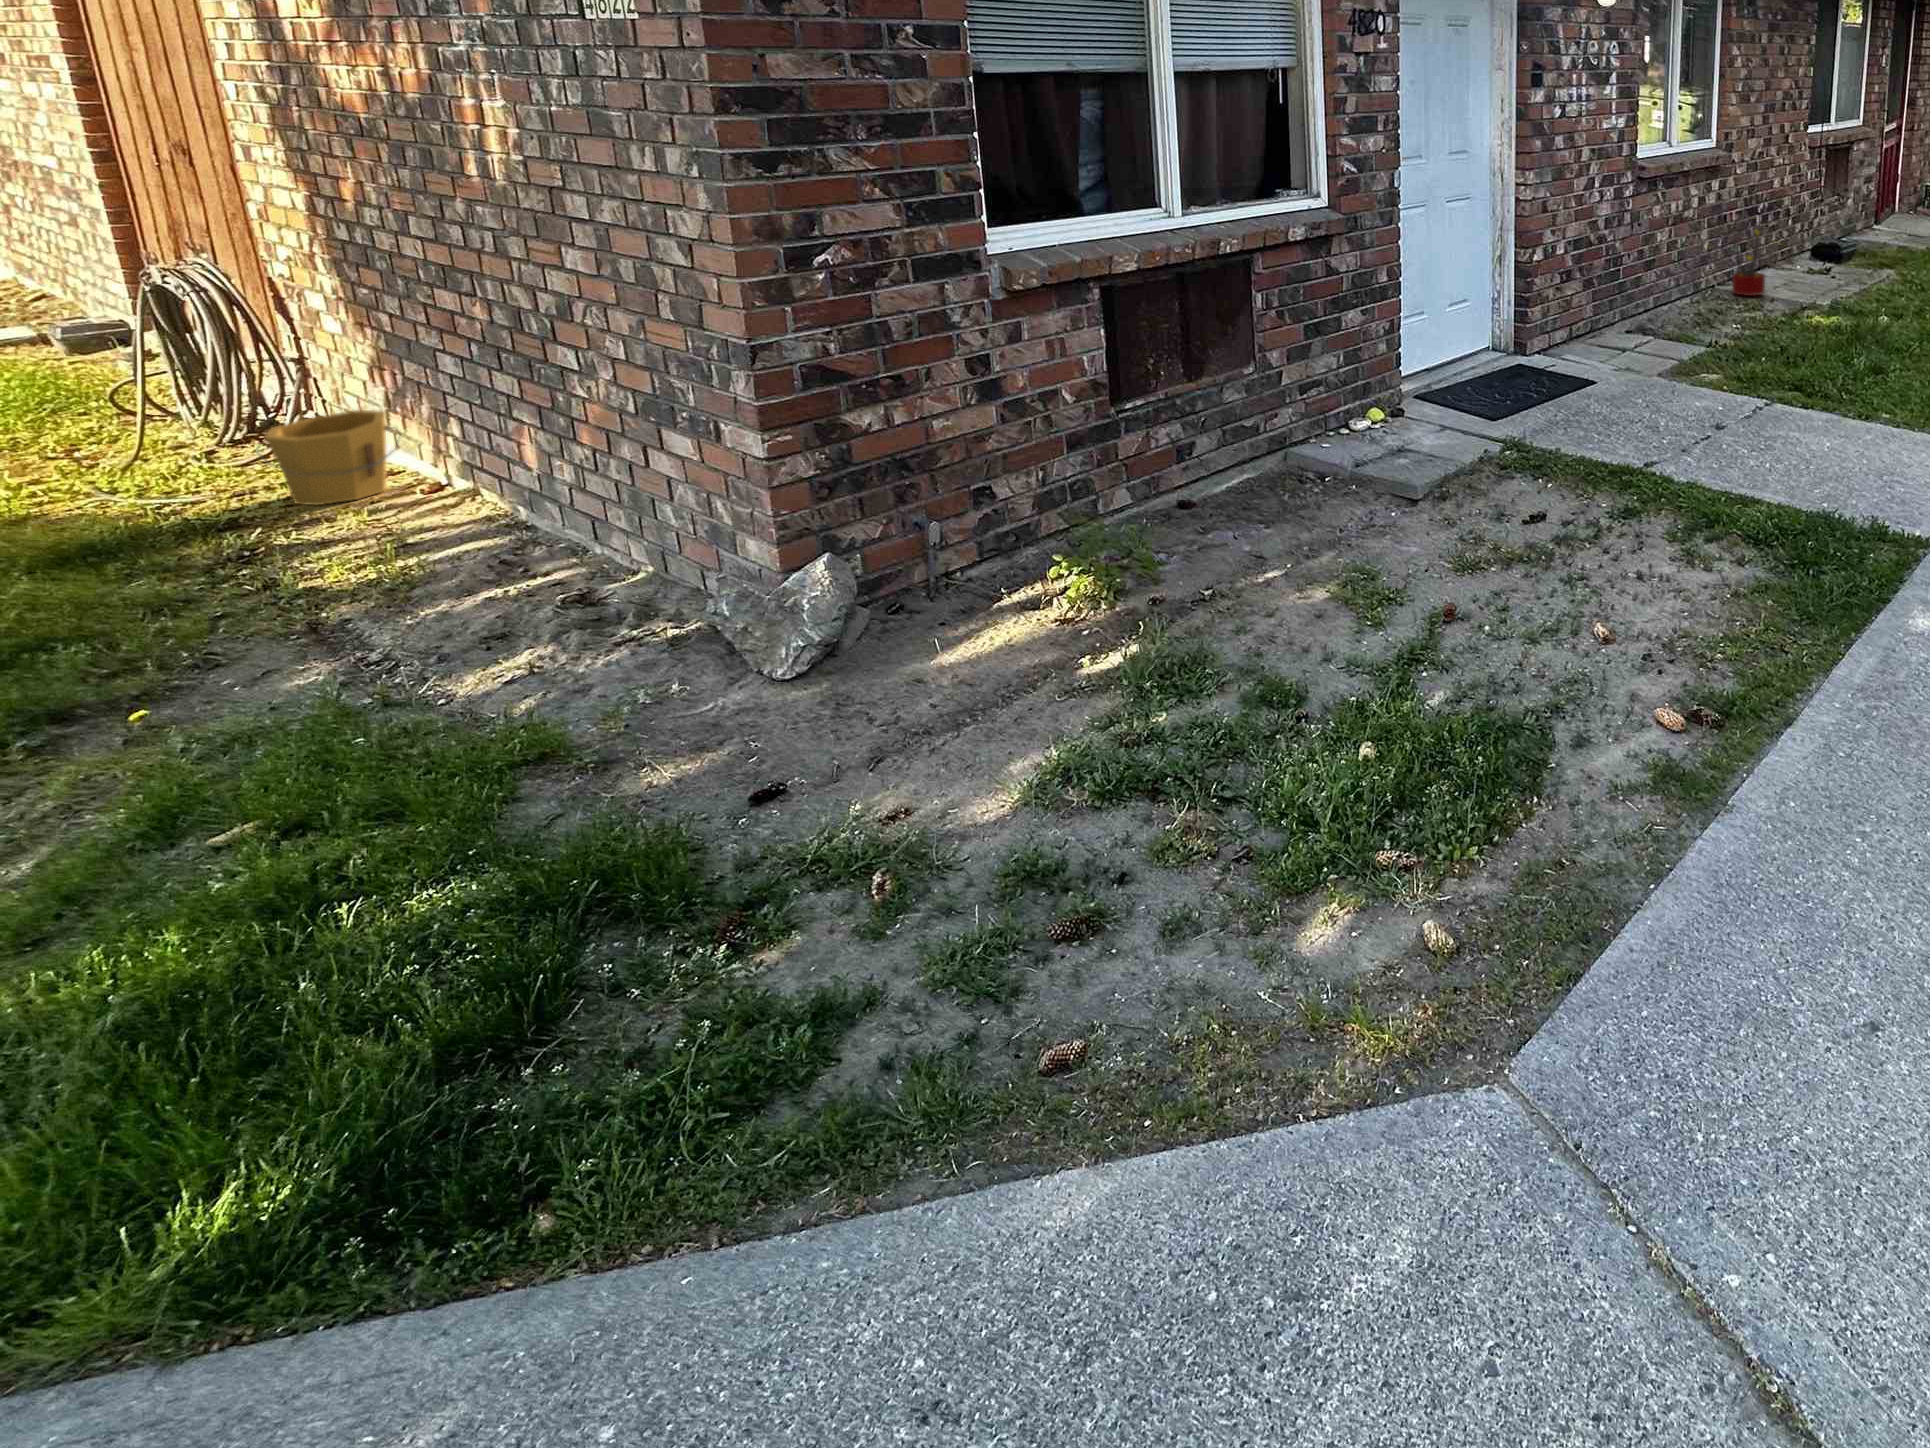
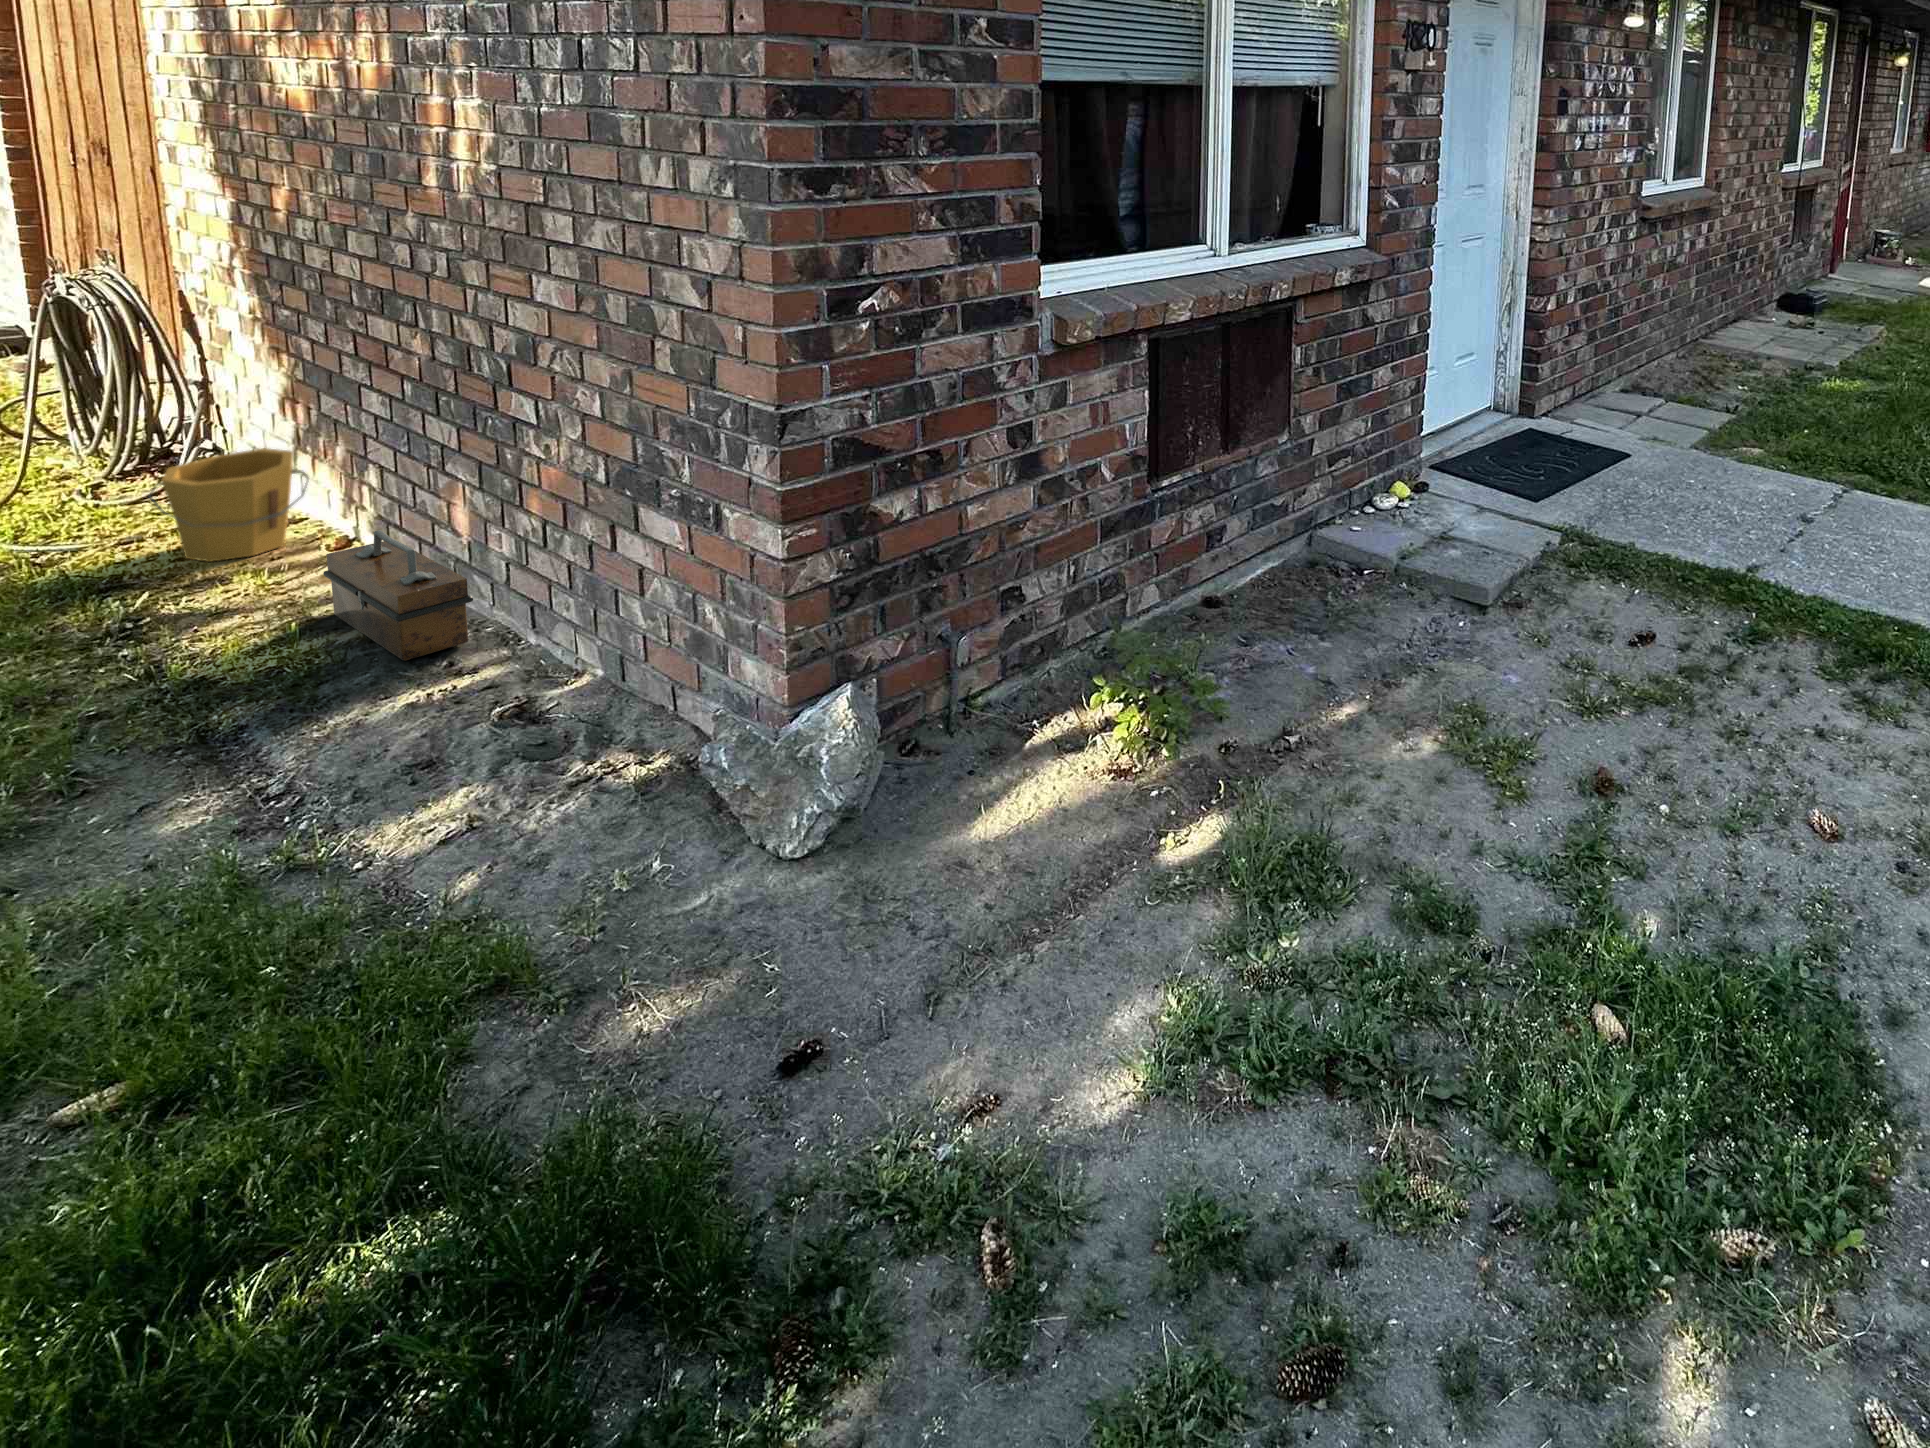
decorative plant: present [1707,217,1765,296] -> none [1691,260,1778,353]
toolbox: none [414,468,542,569] -> present [323,530,473,661]

